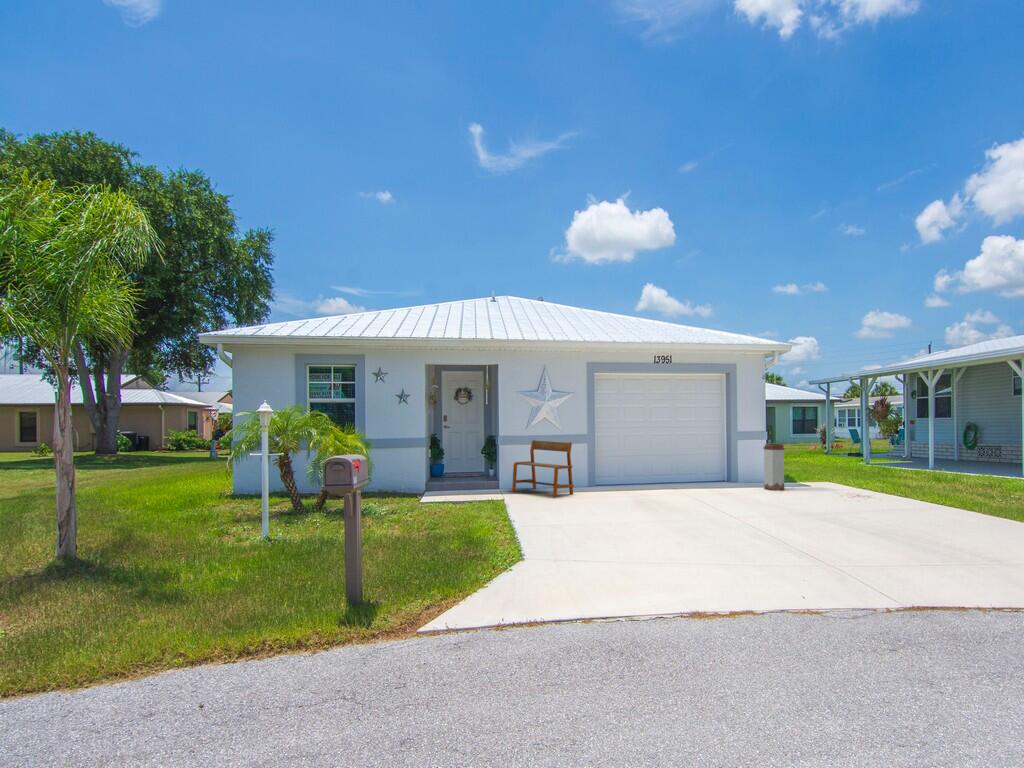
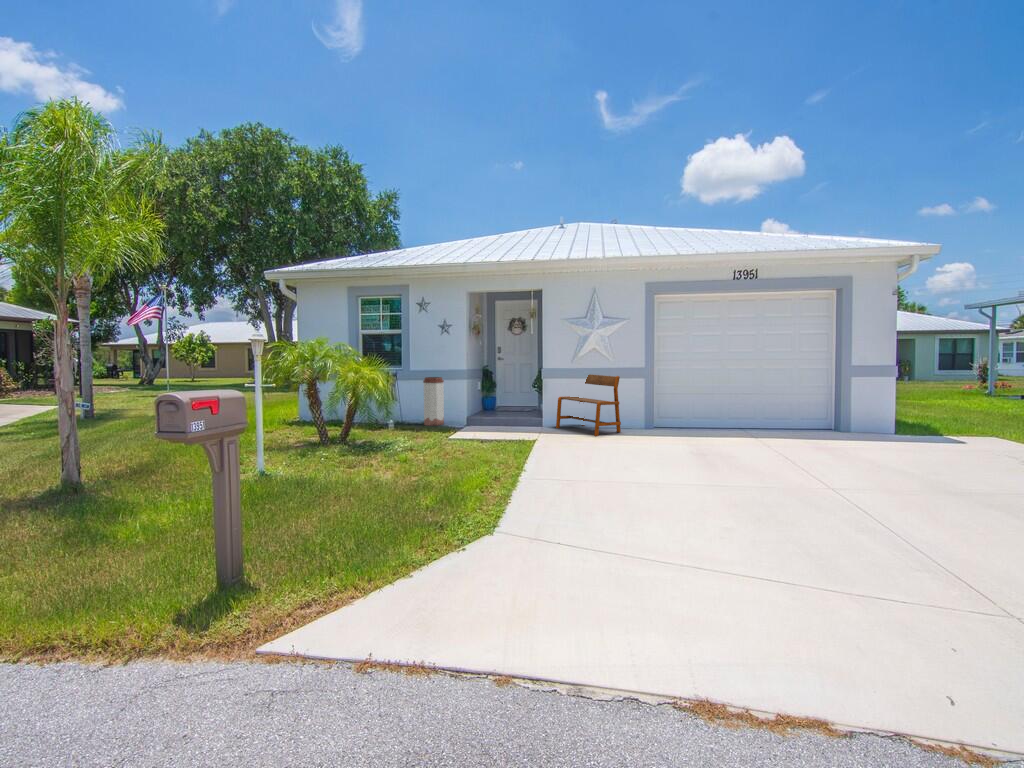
trash can: present [763,444,785,491] -> present [423,377,444,426]

